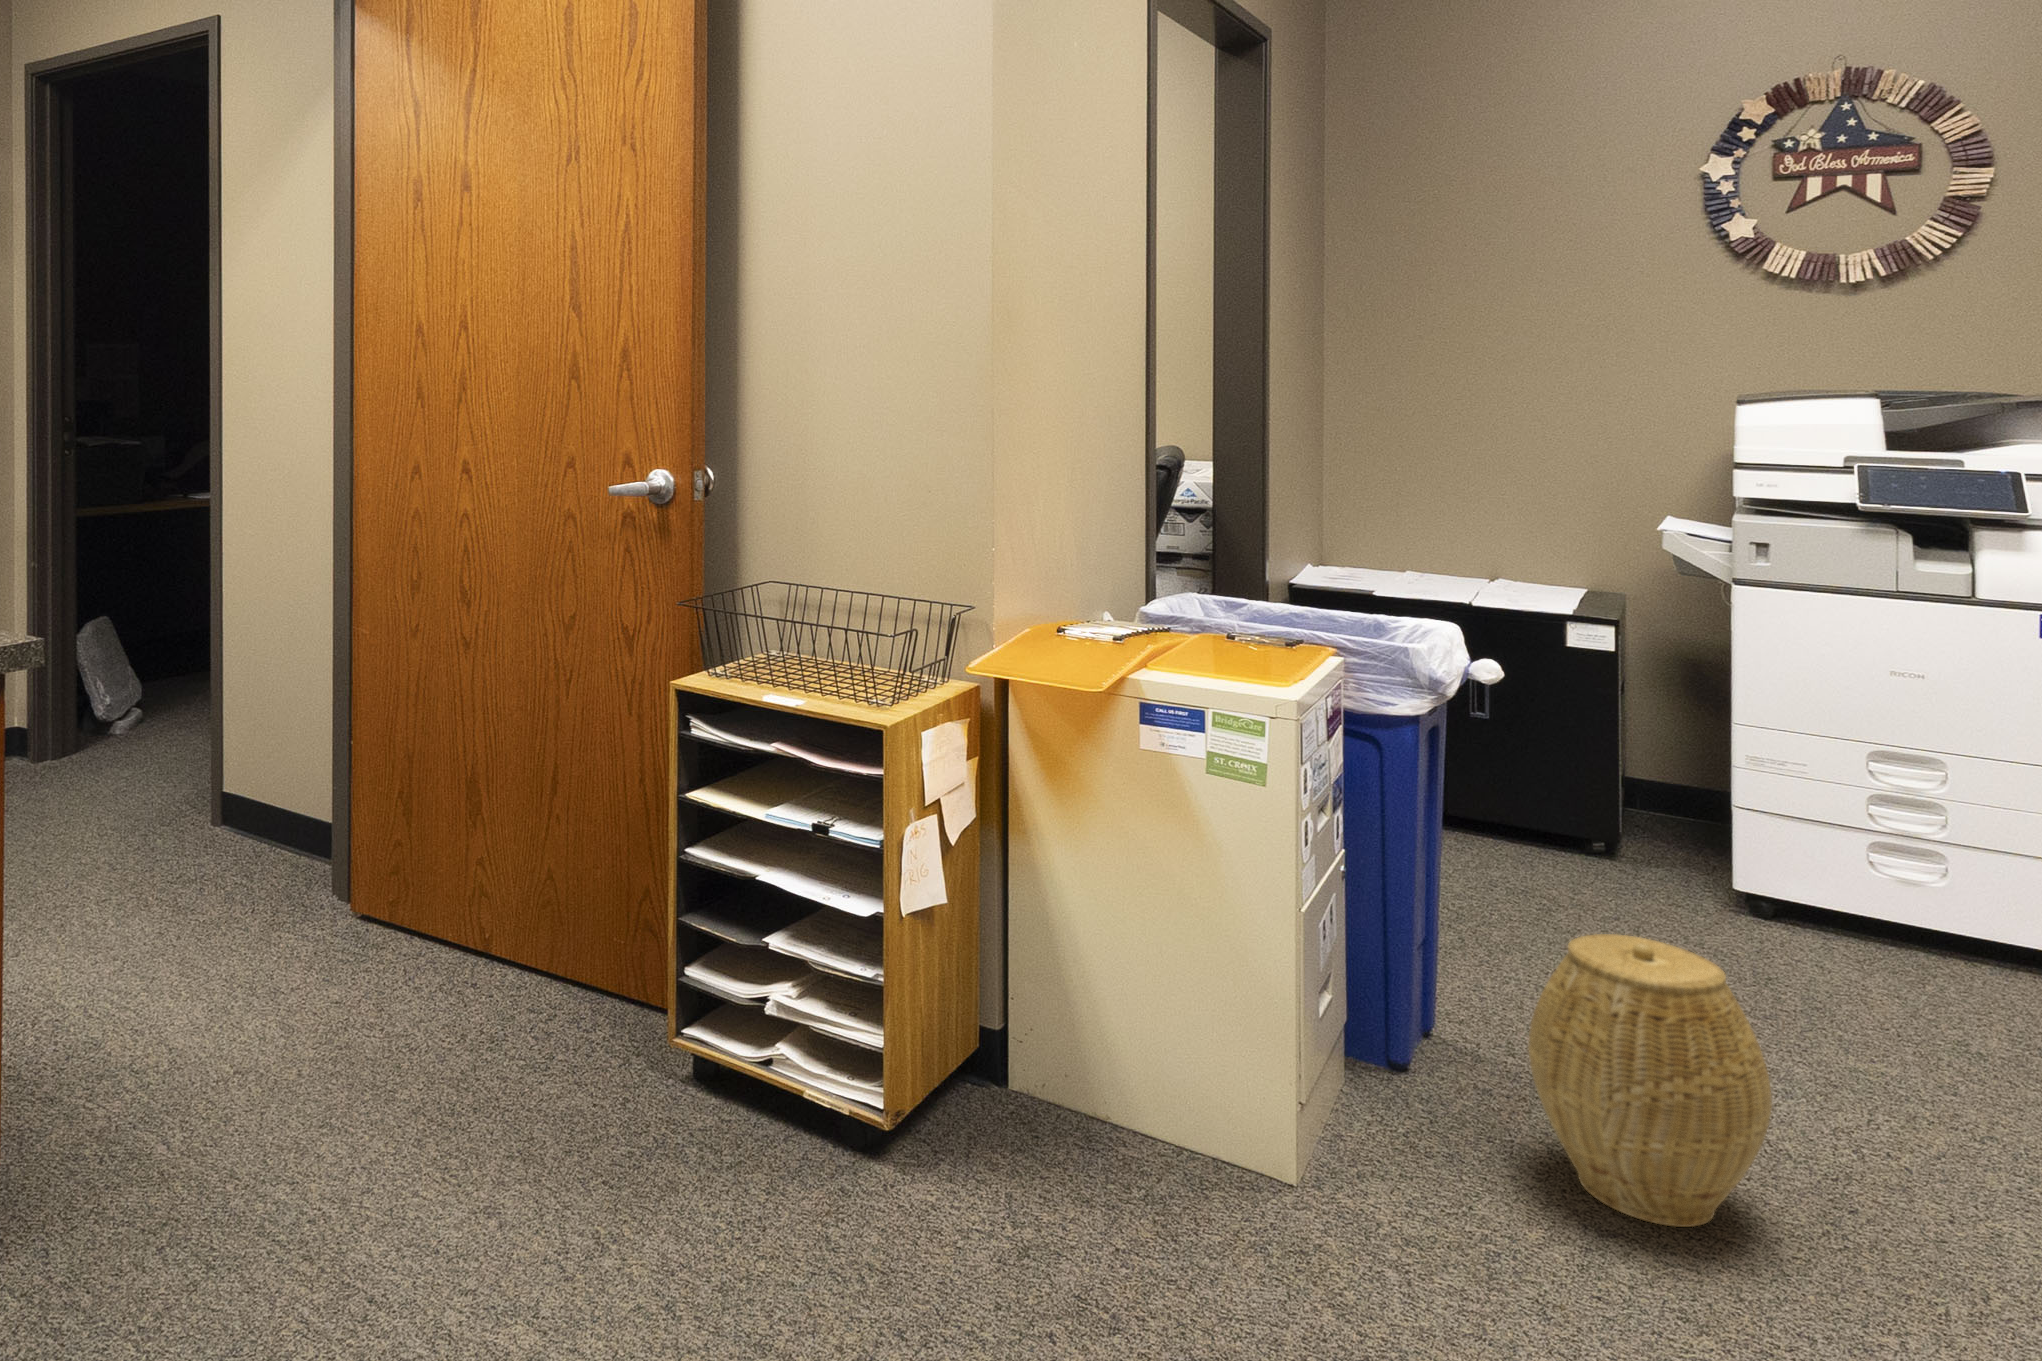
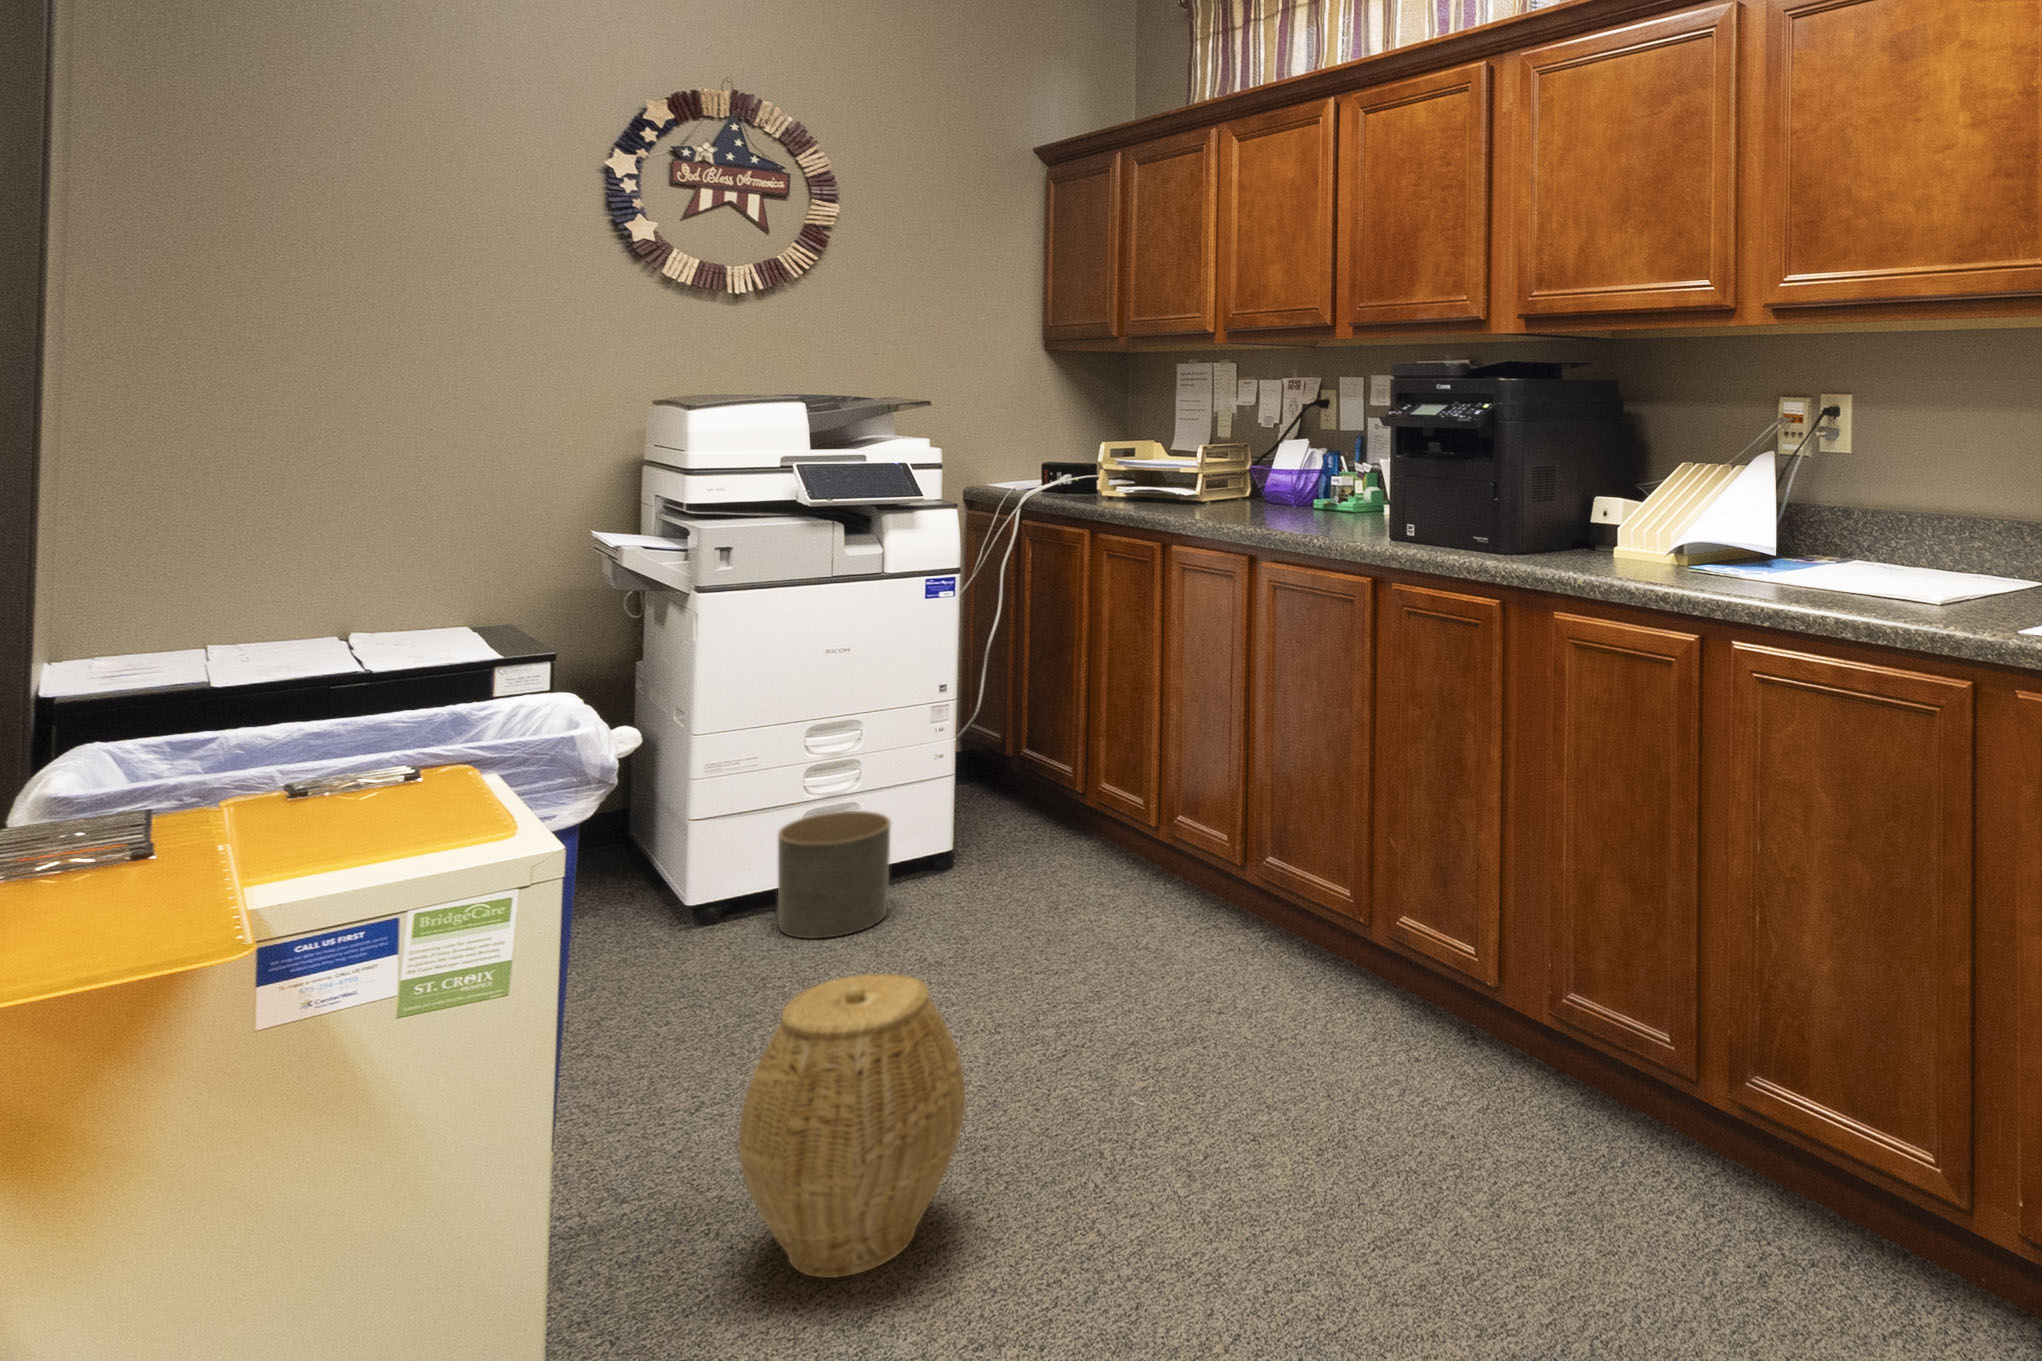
planter: none [1814,848,1963,993] -> present [778,811,890,938]

